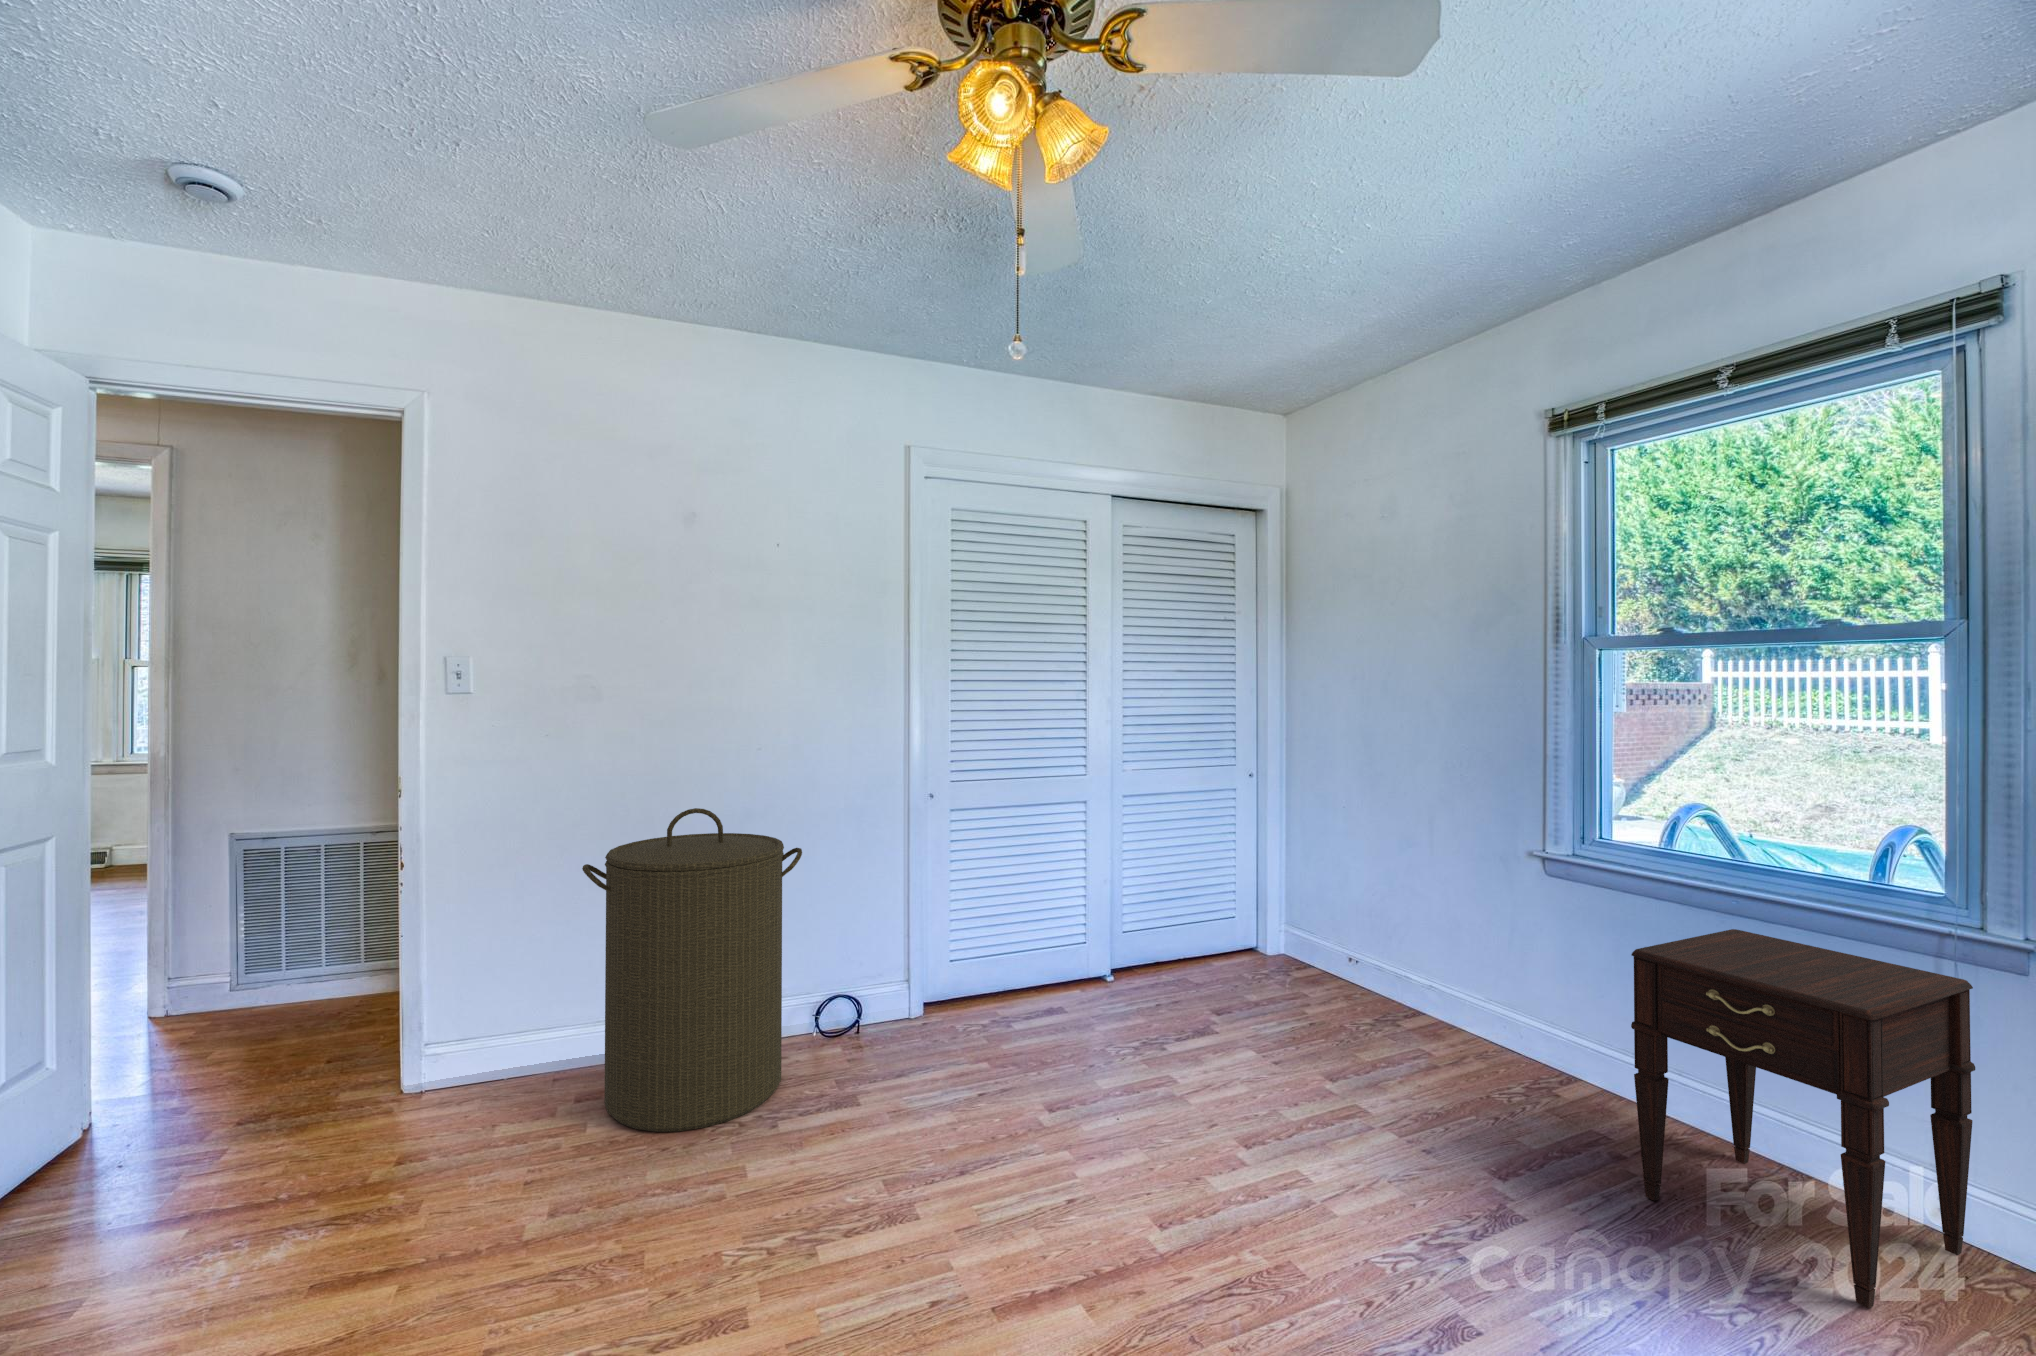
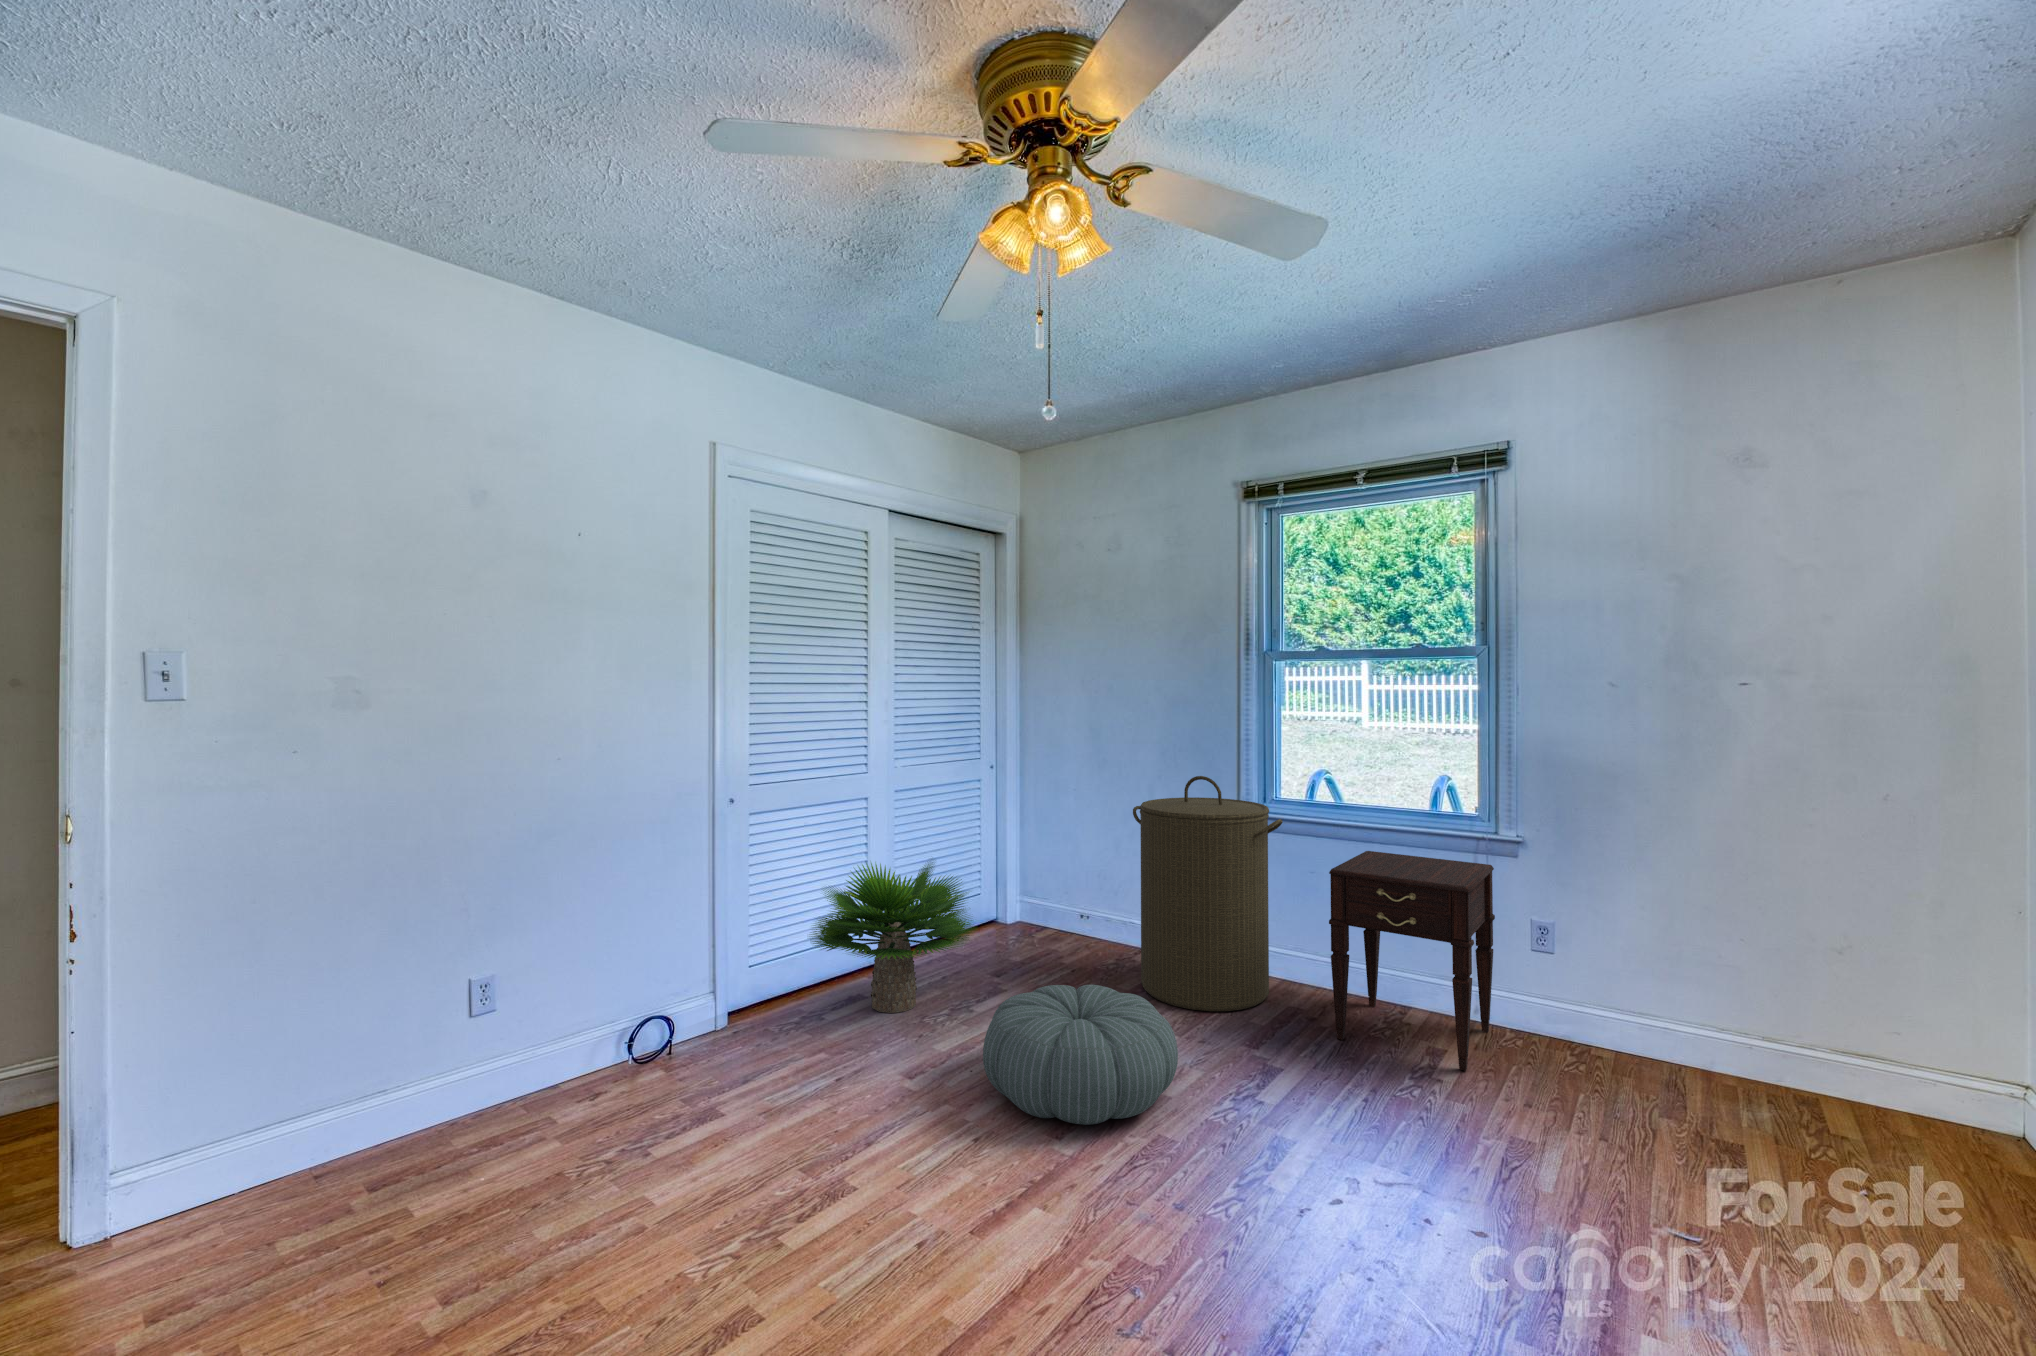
laundry hamper: present [582,808,802,1132] -> present [1133,776,1283,1011]
potted plant: none [992,868,1180,1036] -> present [811,862,972,1013]
pouf: none [1106,1039,1348,1226] -> present [983,985,1178,1125]

